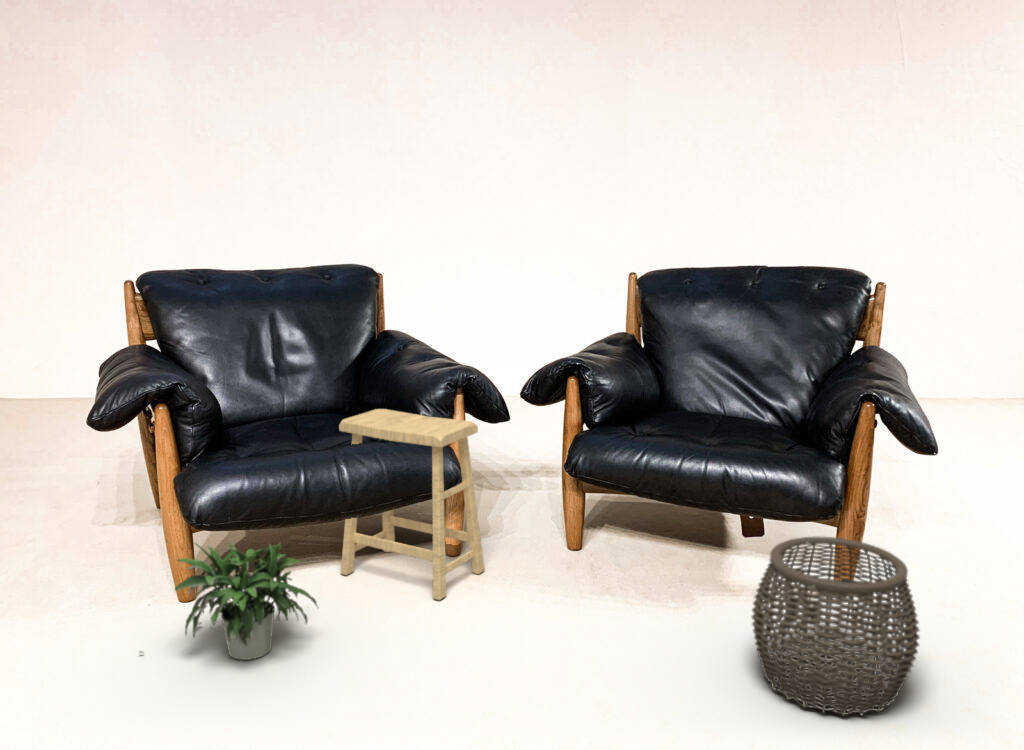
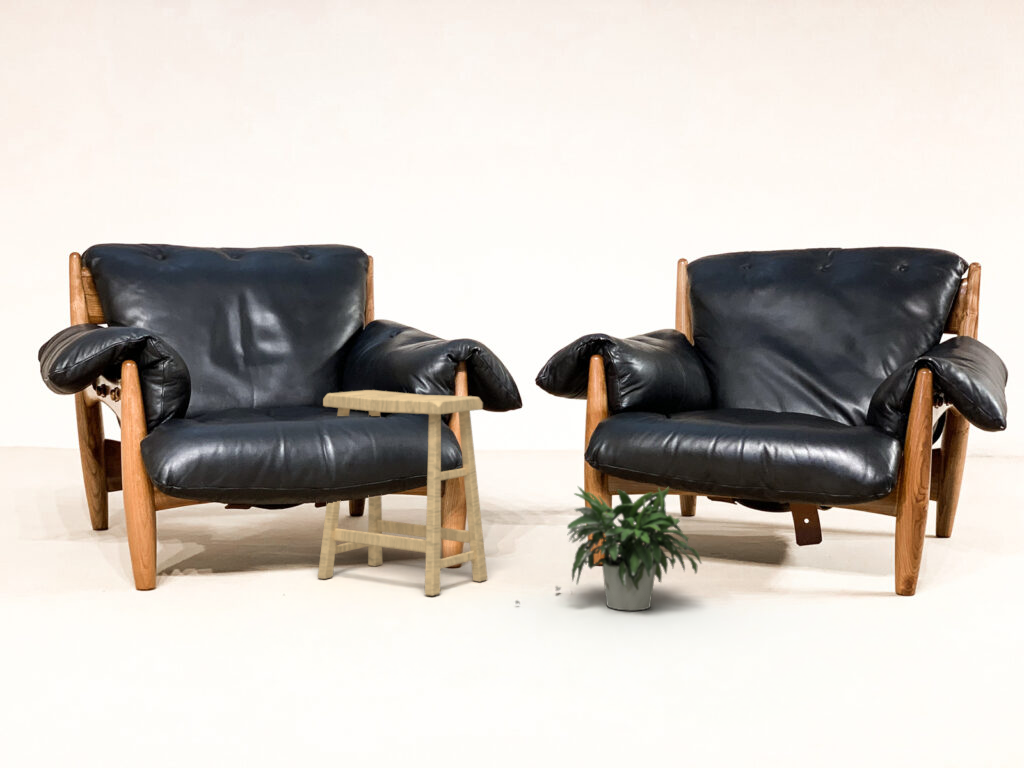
woven basket: present [752,536,920,715] -> none [775,496,954,669]
potted plant: present [139,542,317,660] -> present [516,487,701,610]

